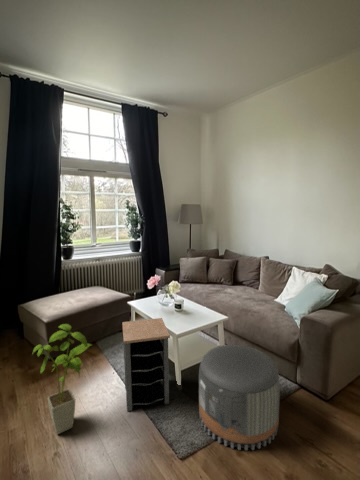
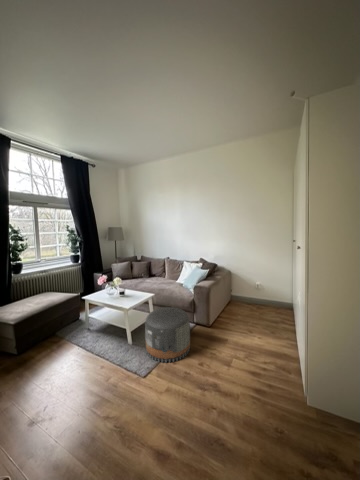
side table: present [122,318,170,411] -> none [88,301,126,366]
house plant: present [33,324,91,434] -> none [26,314,74,396]

